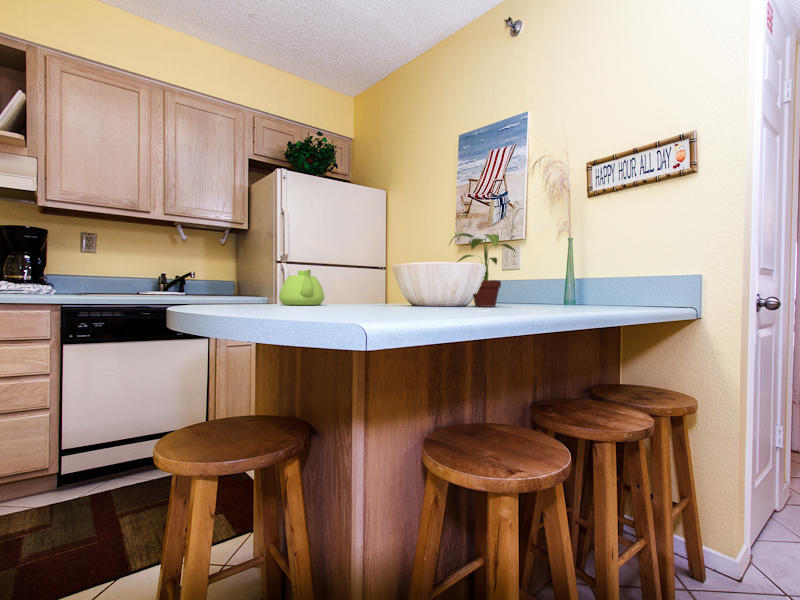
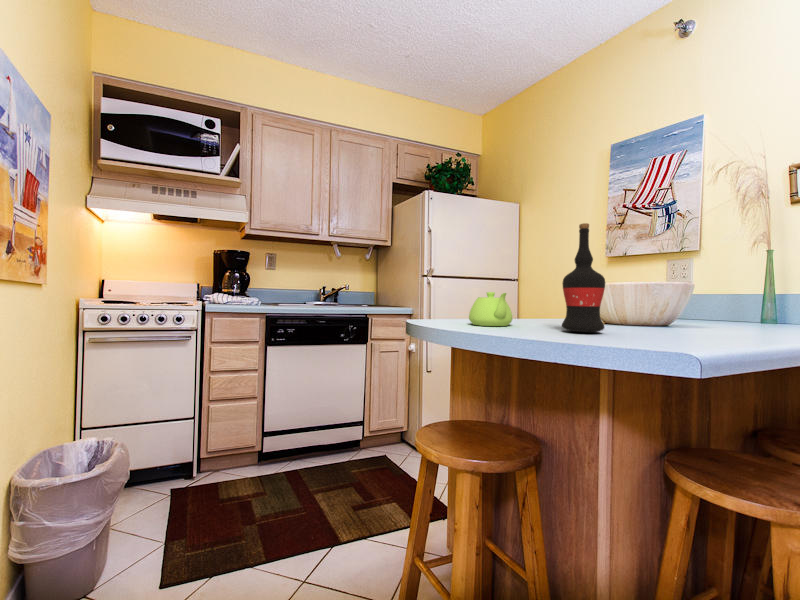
wine bottle: none [358,200,396,306] -> present [562,223,605,332]
potted plant: present [450,233,515,307] -> none [654,253,736,332]

